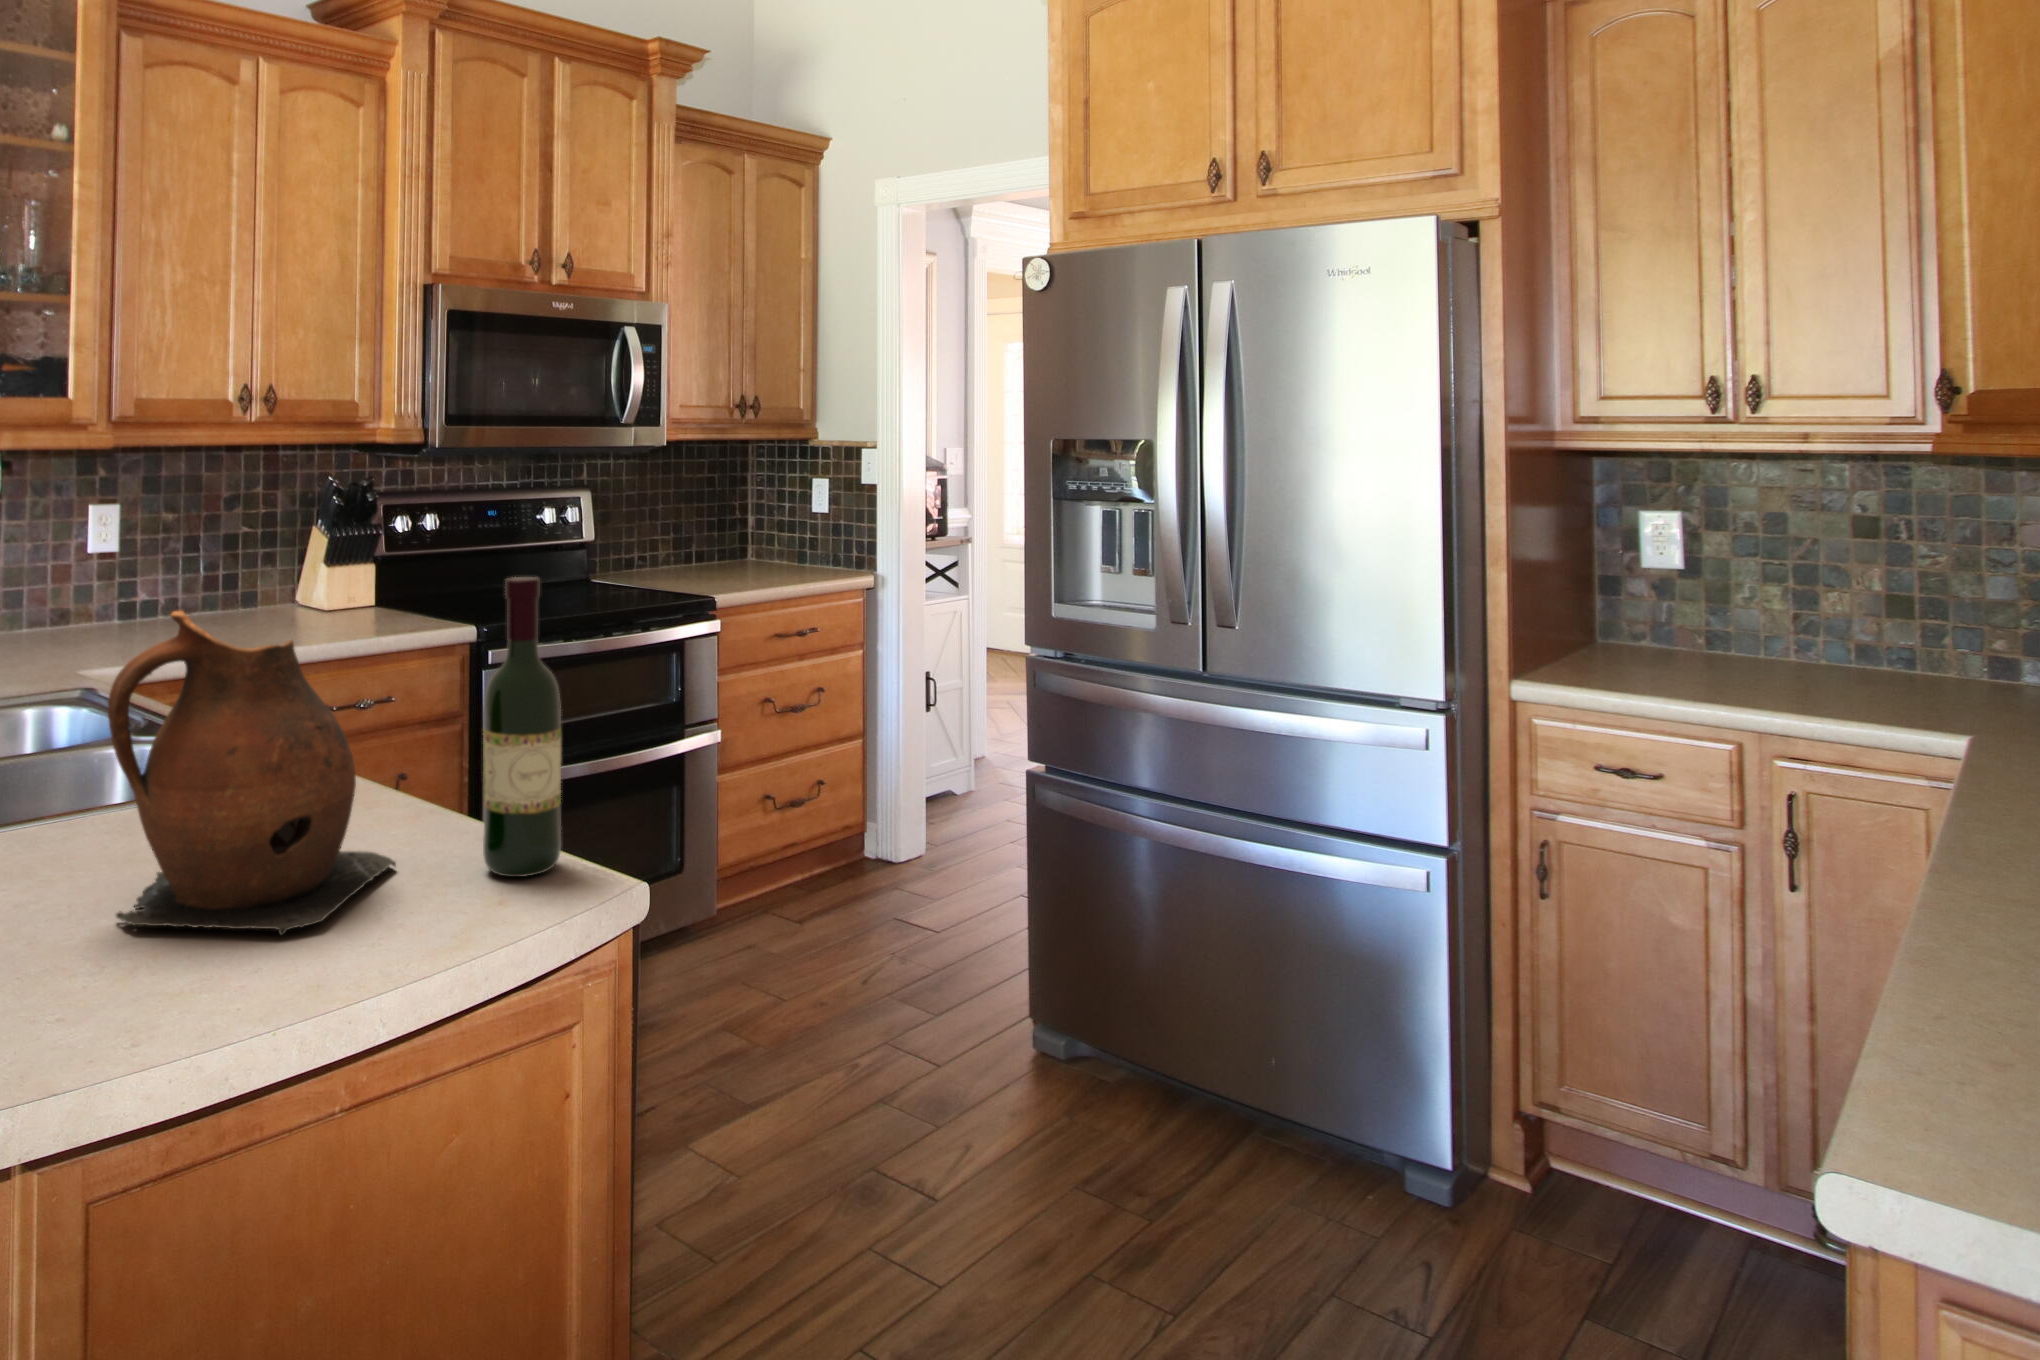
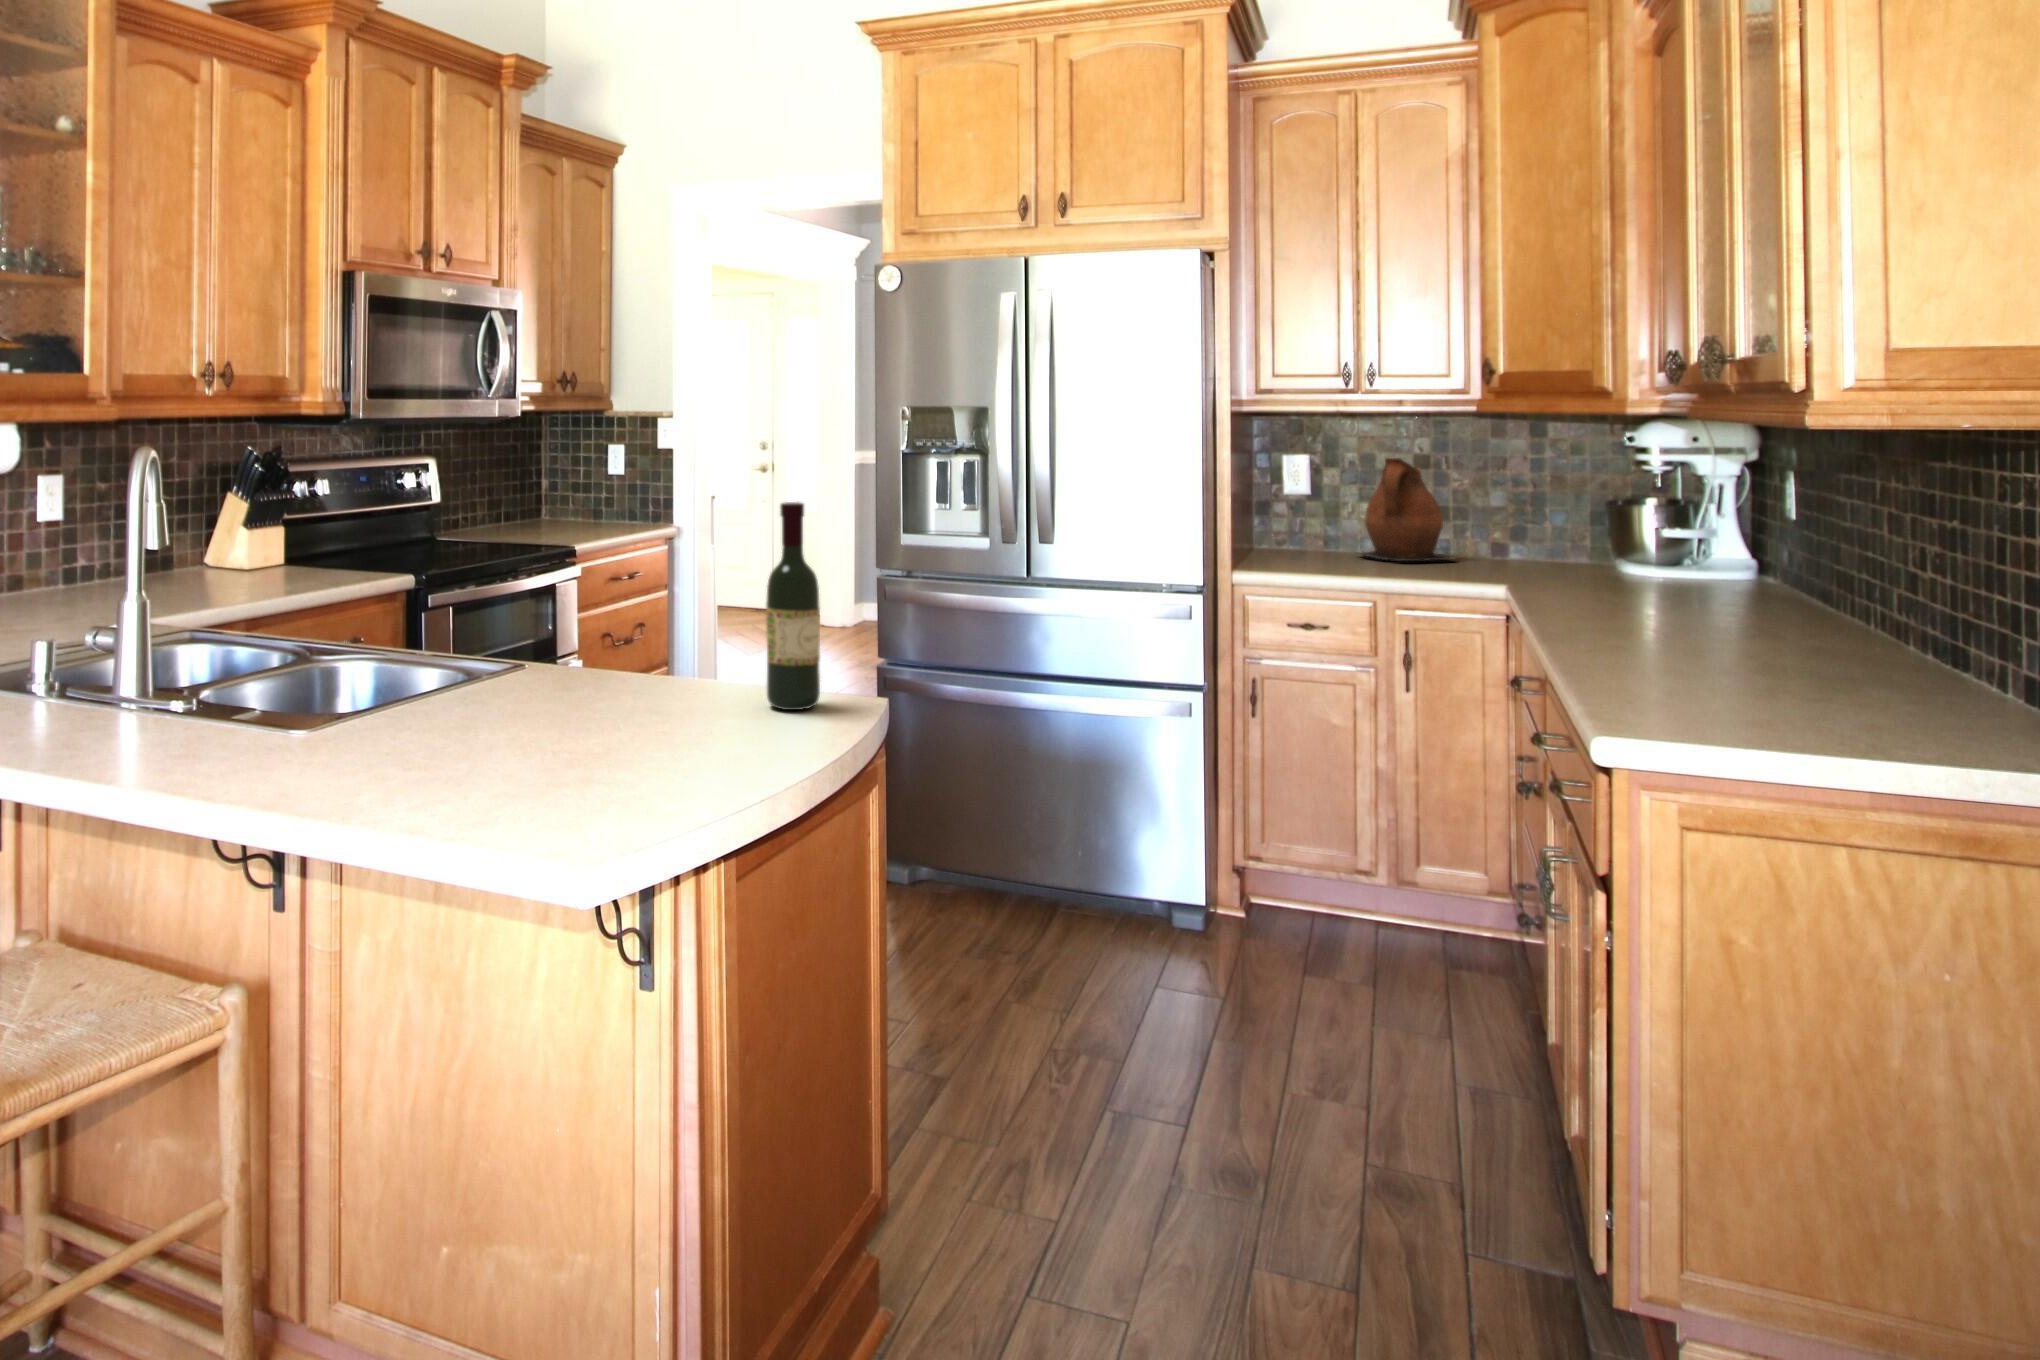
ceramic pitcher: present [108,610,396,936] -> present [1362,458,1456,561]

